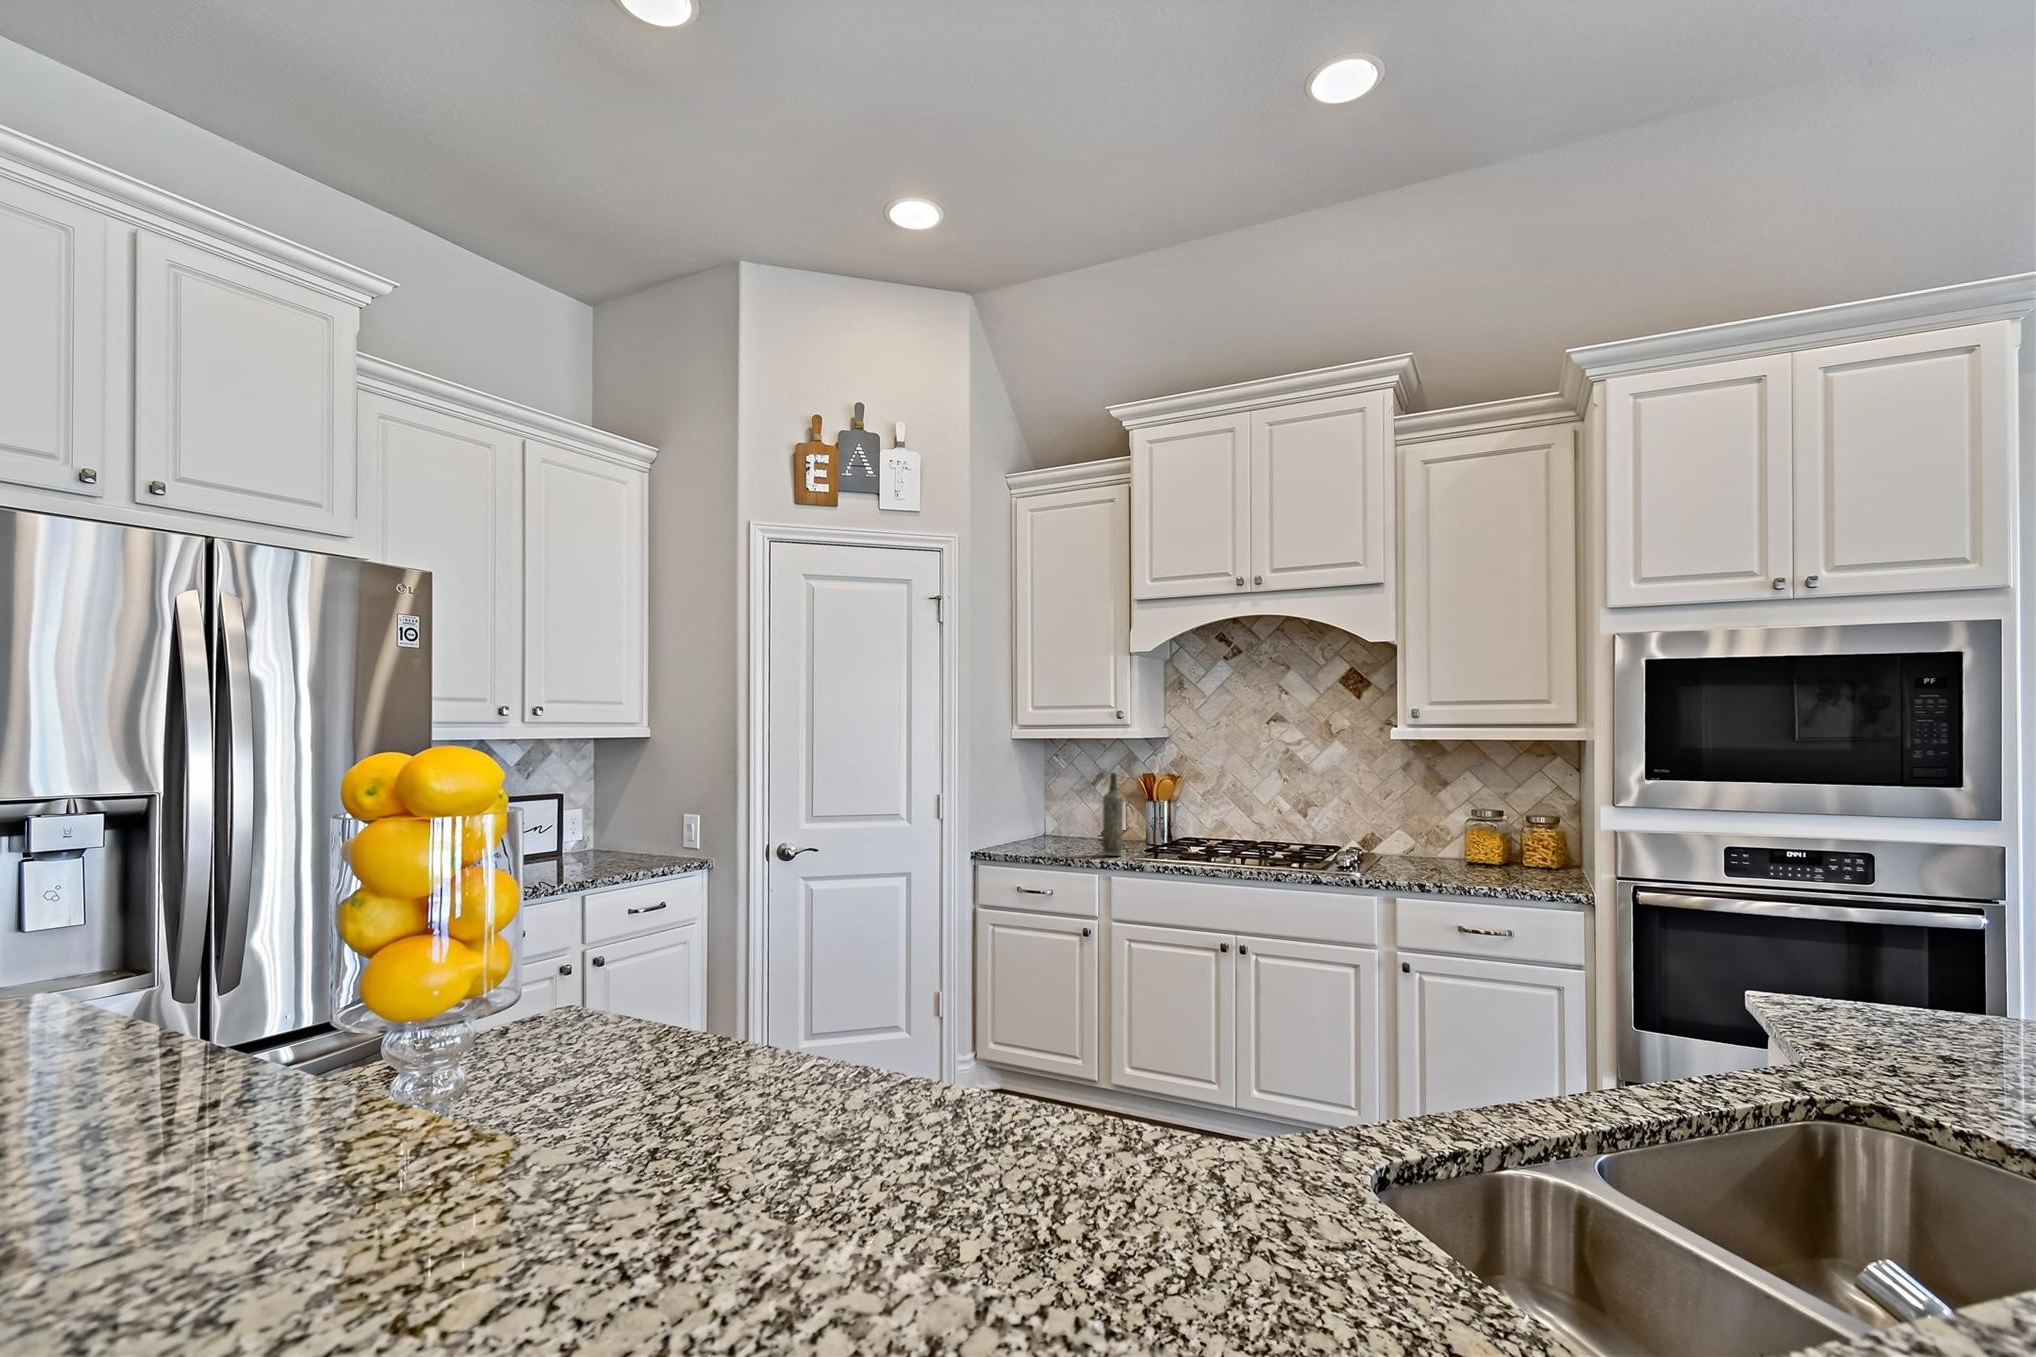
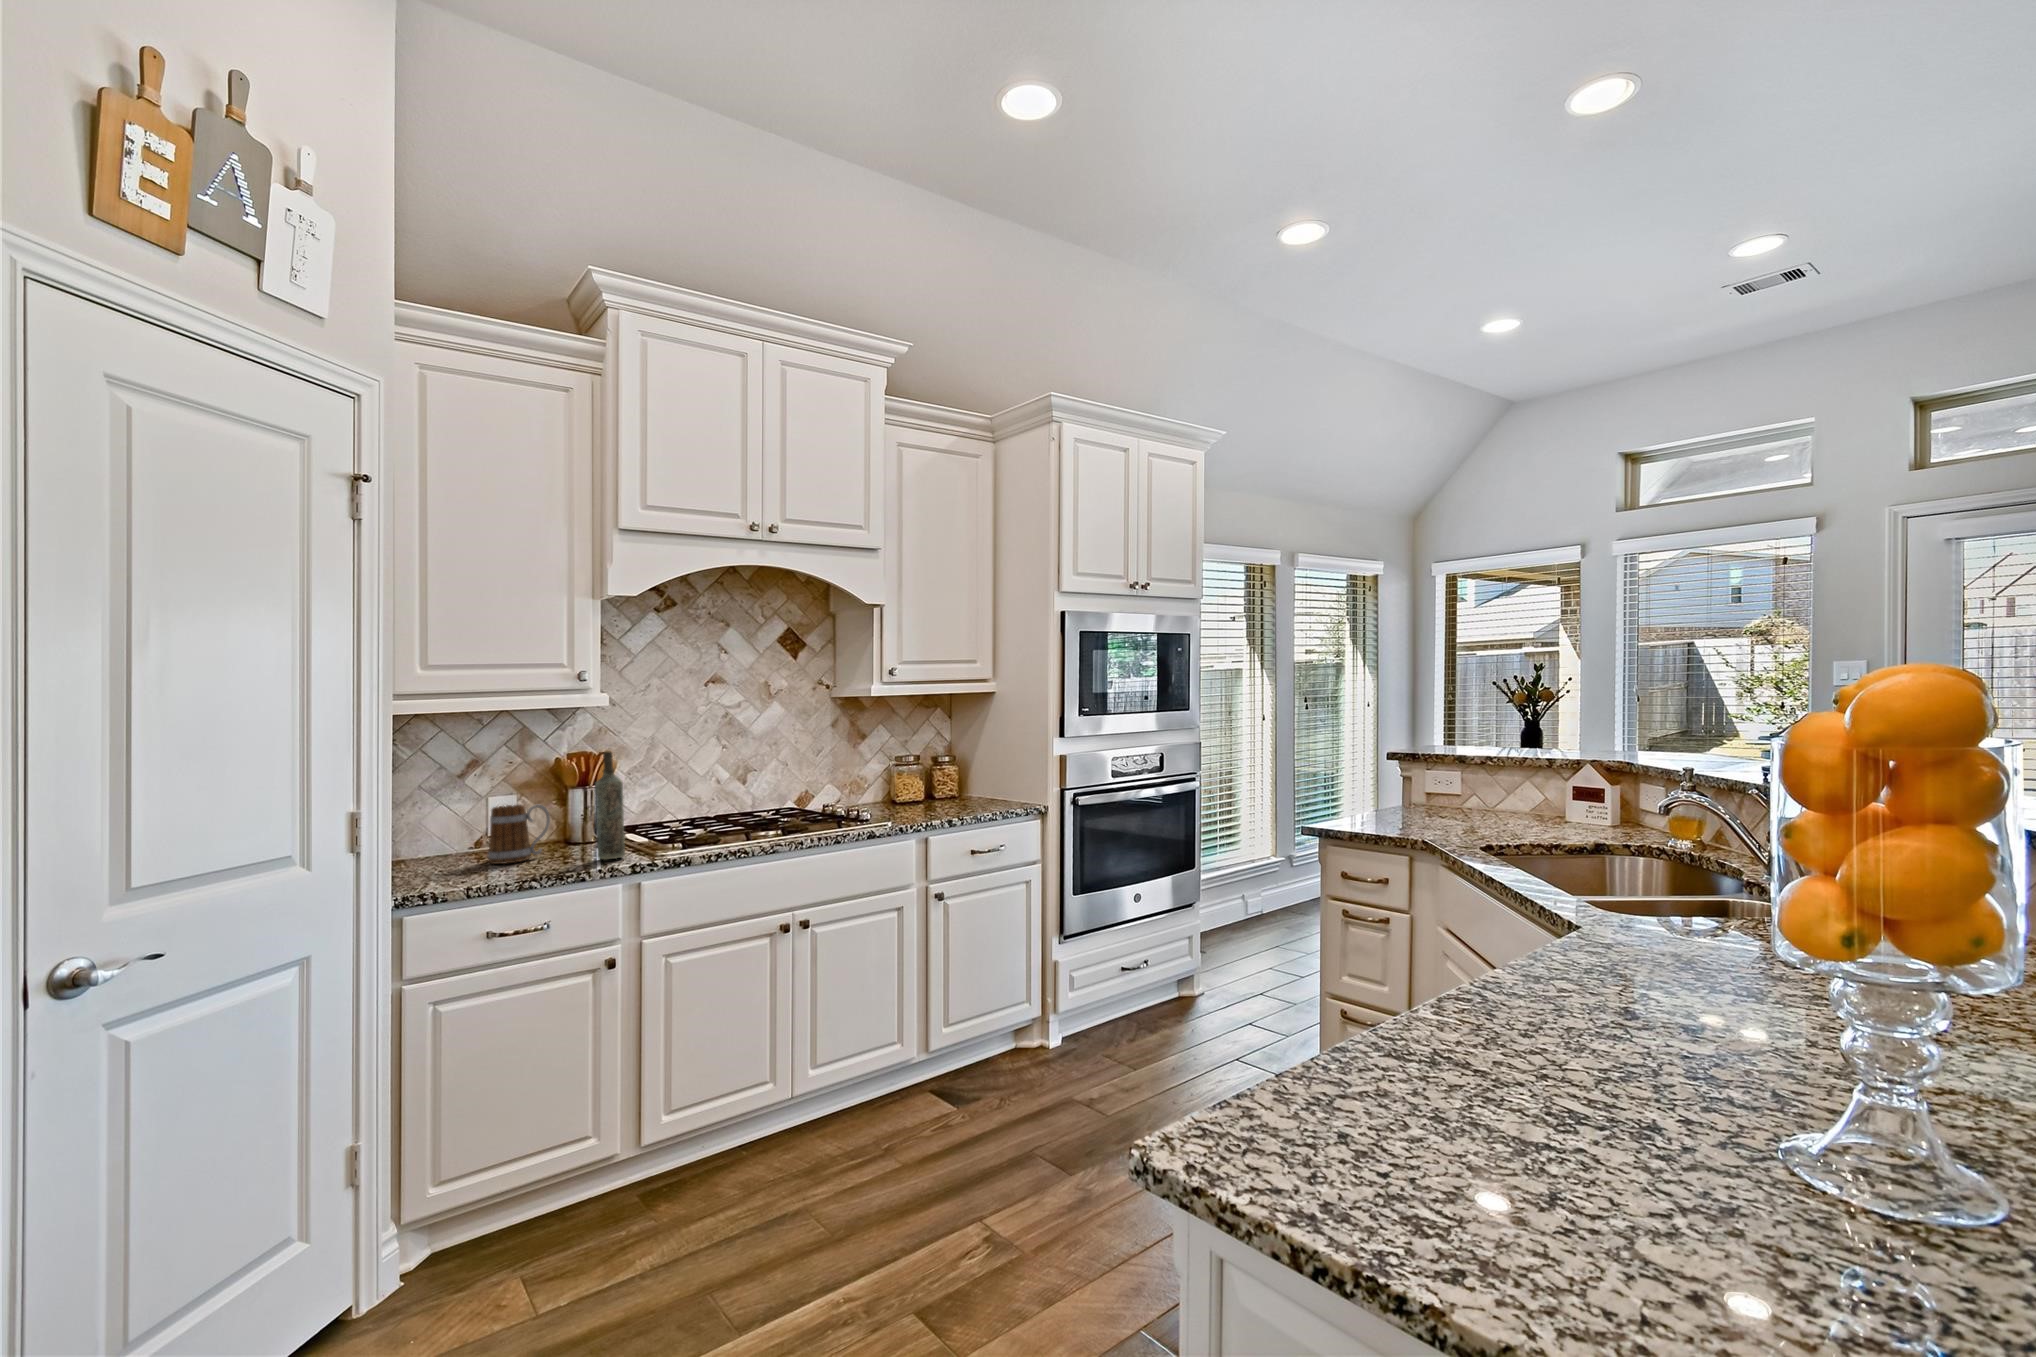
mug: none [1064,806,1100,847] -> present [488,805,550,864]

